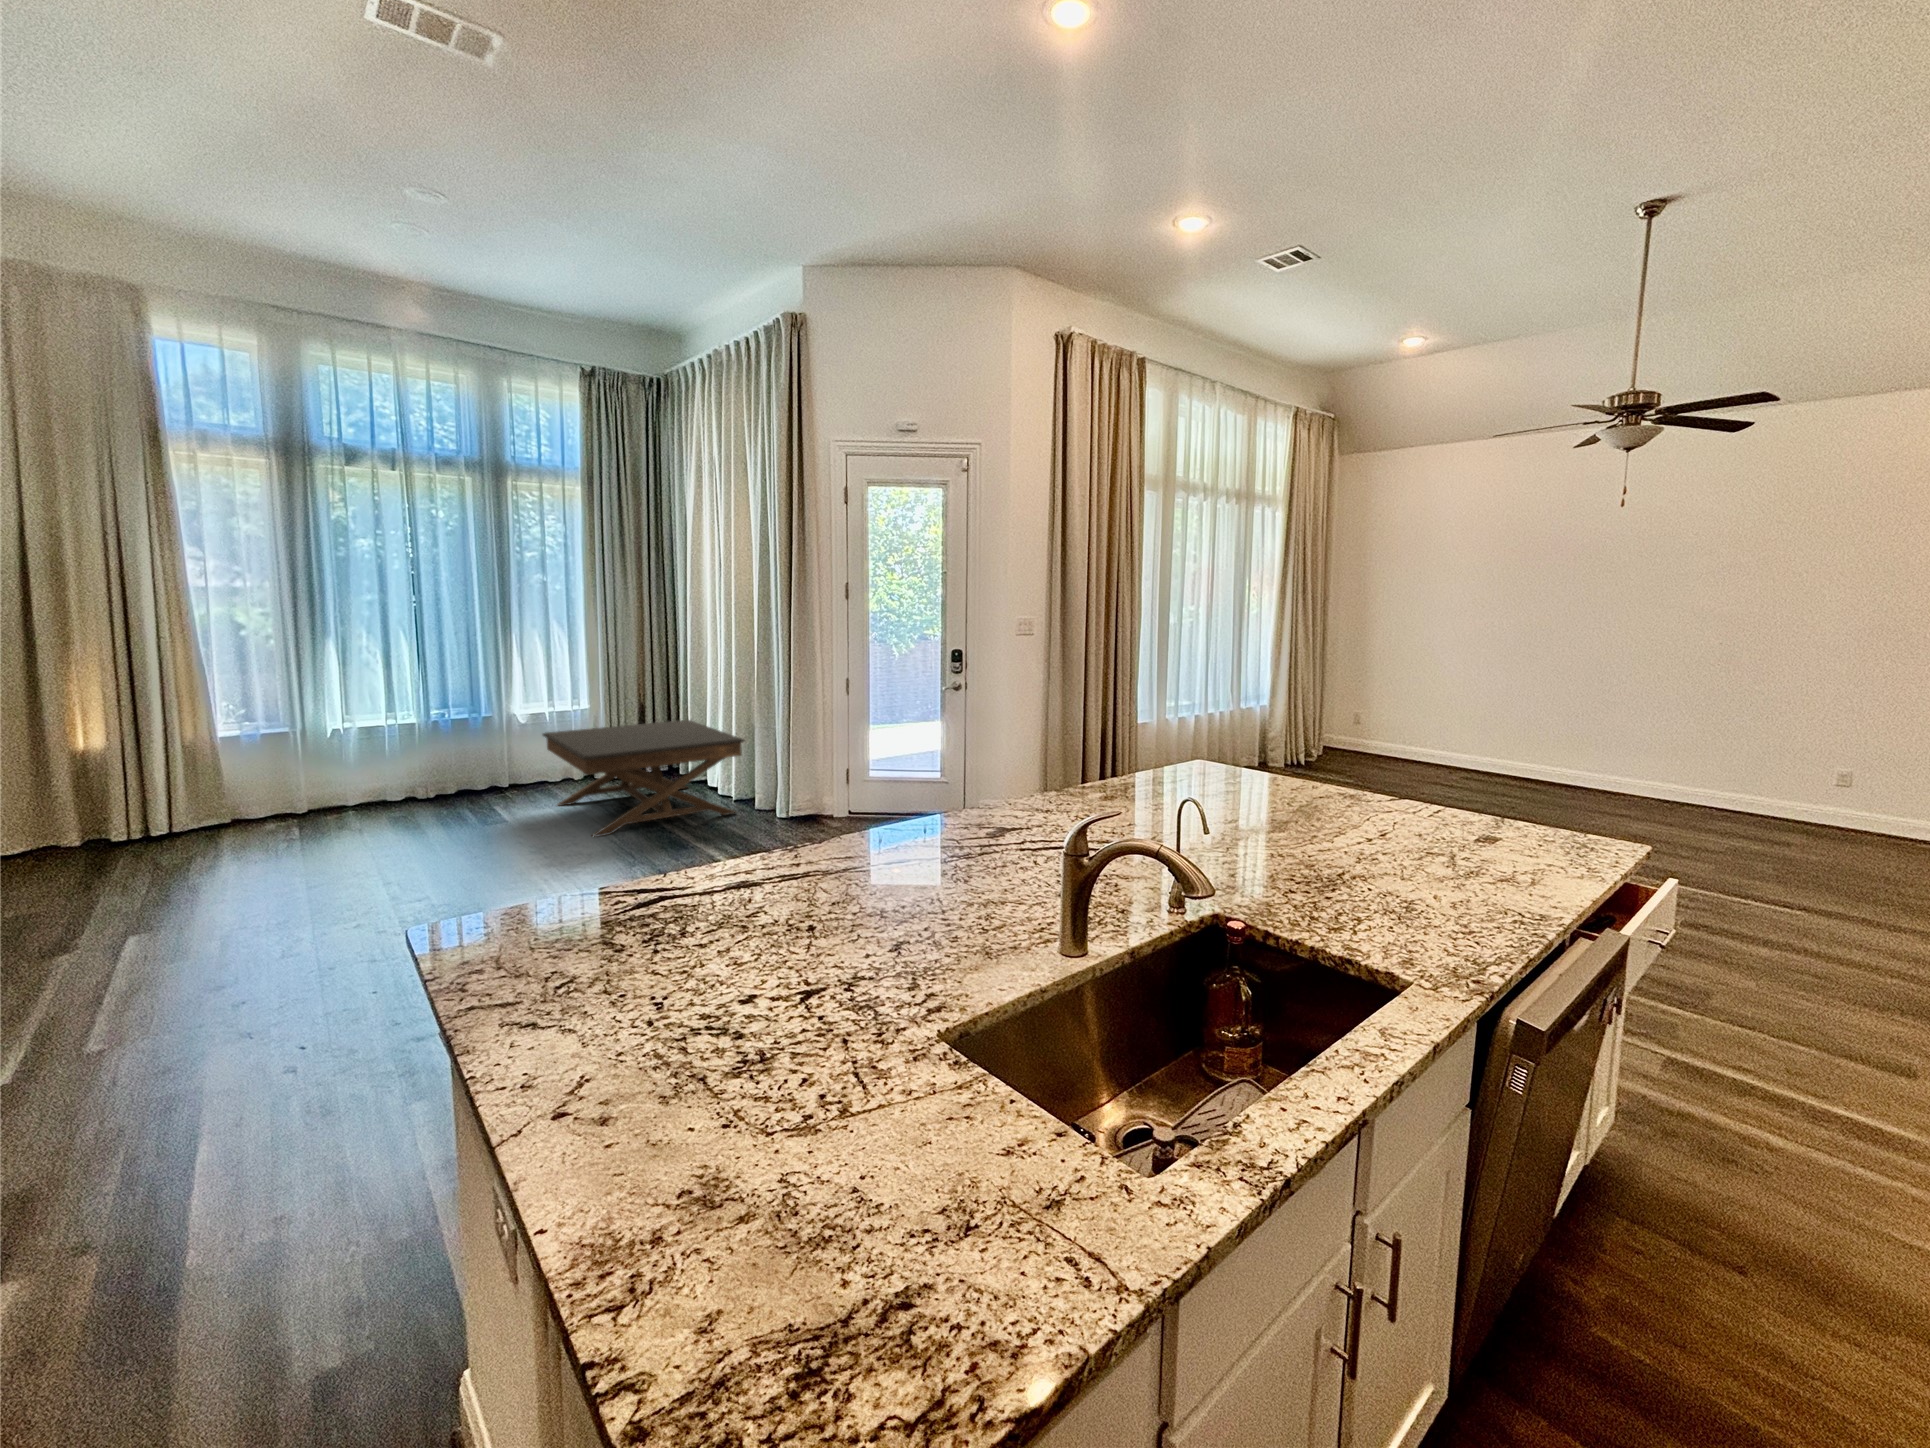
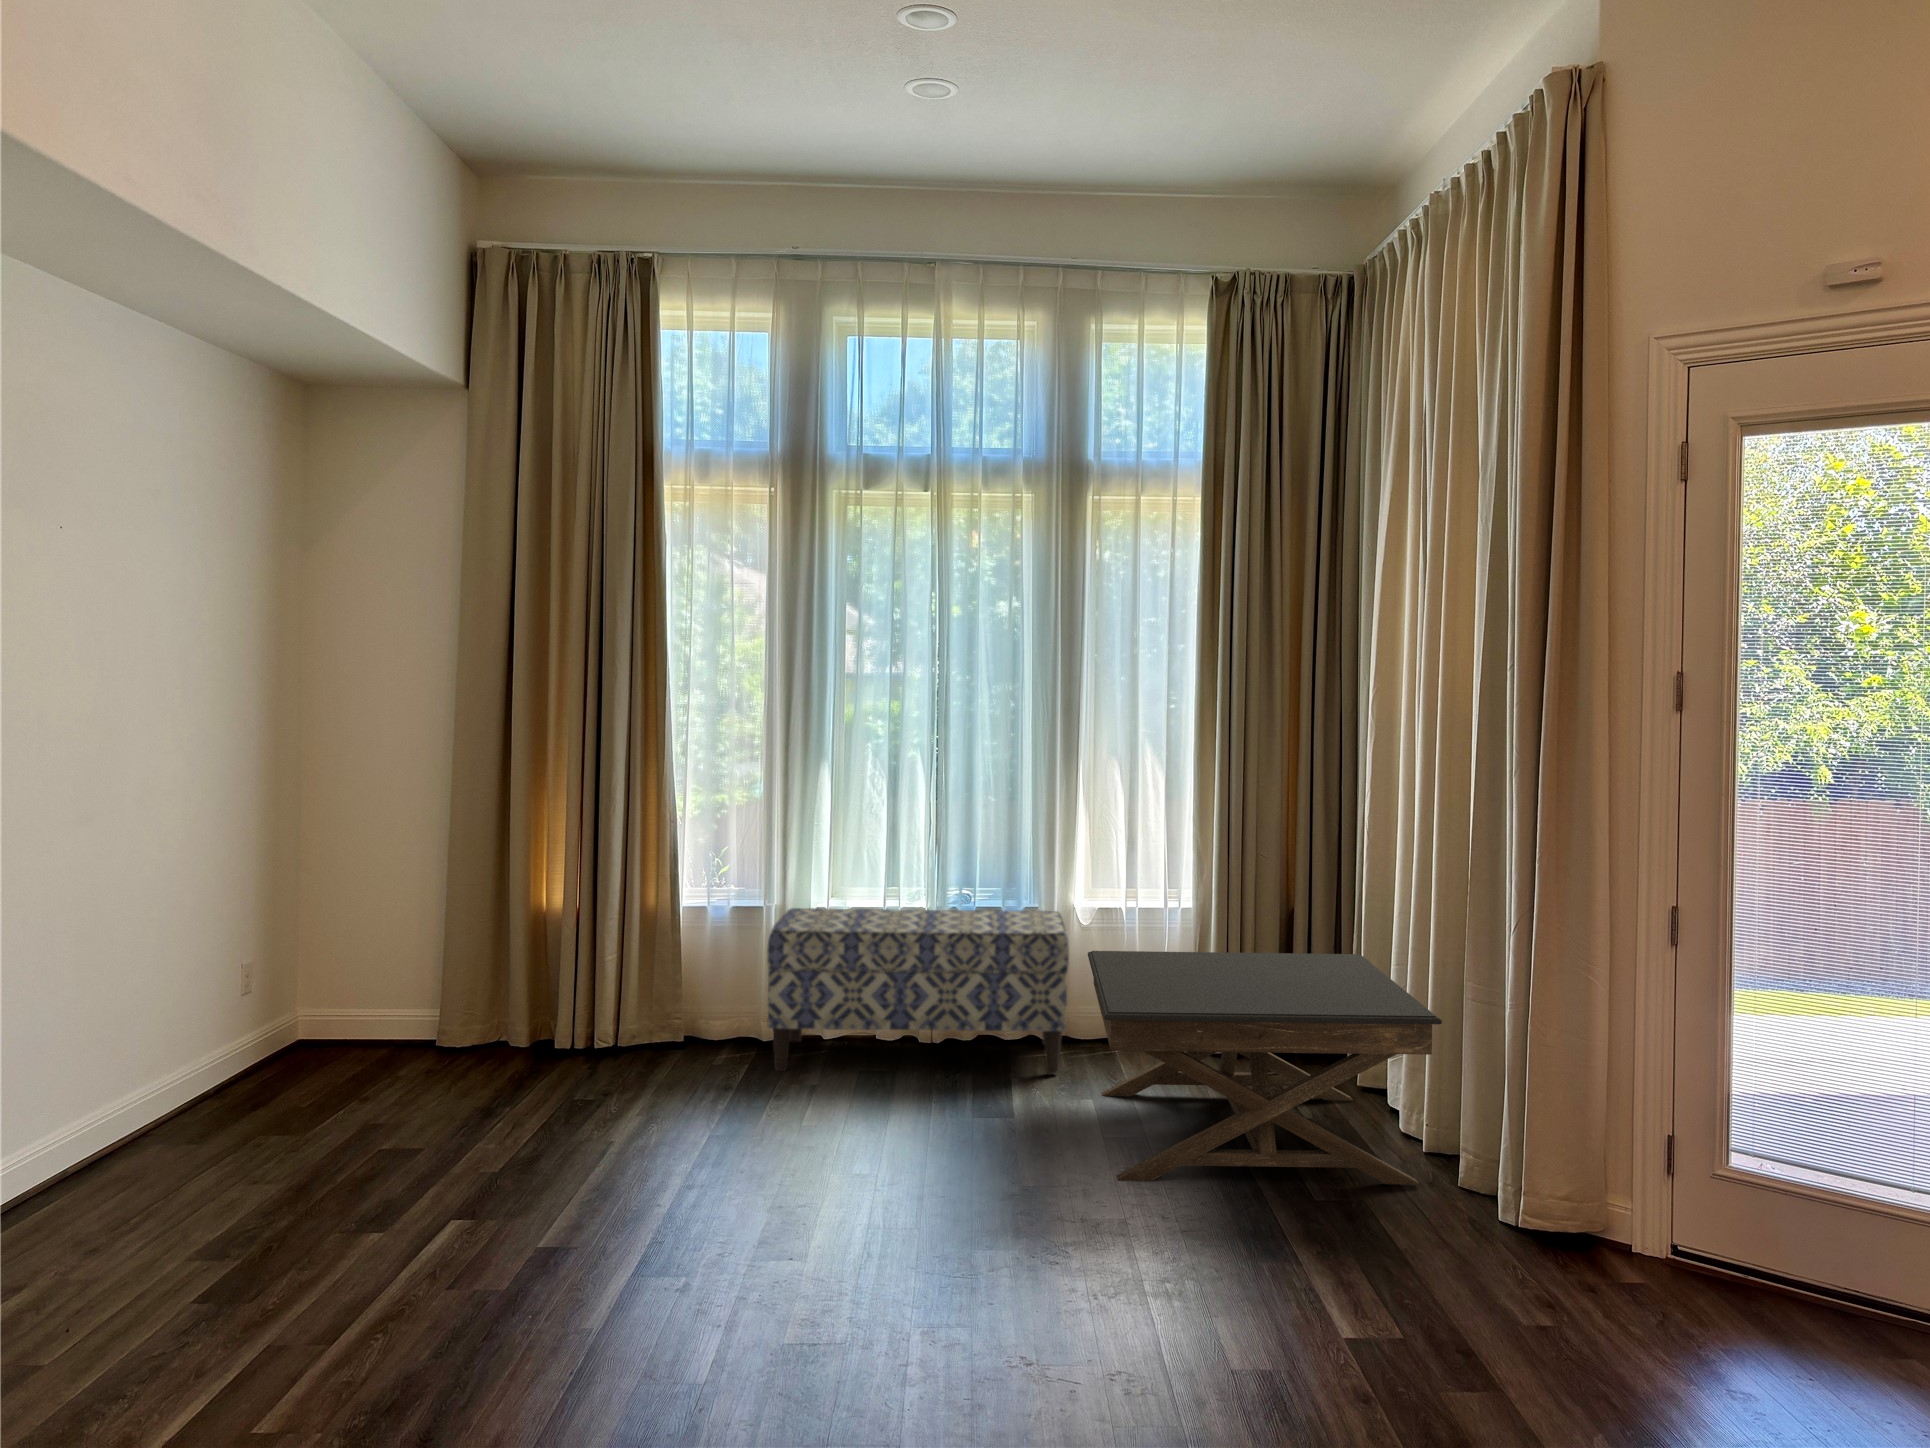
bench: none [309,716,528,828] -> present [767,908,1069,1074]

